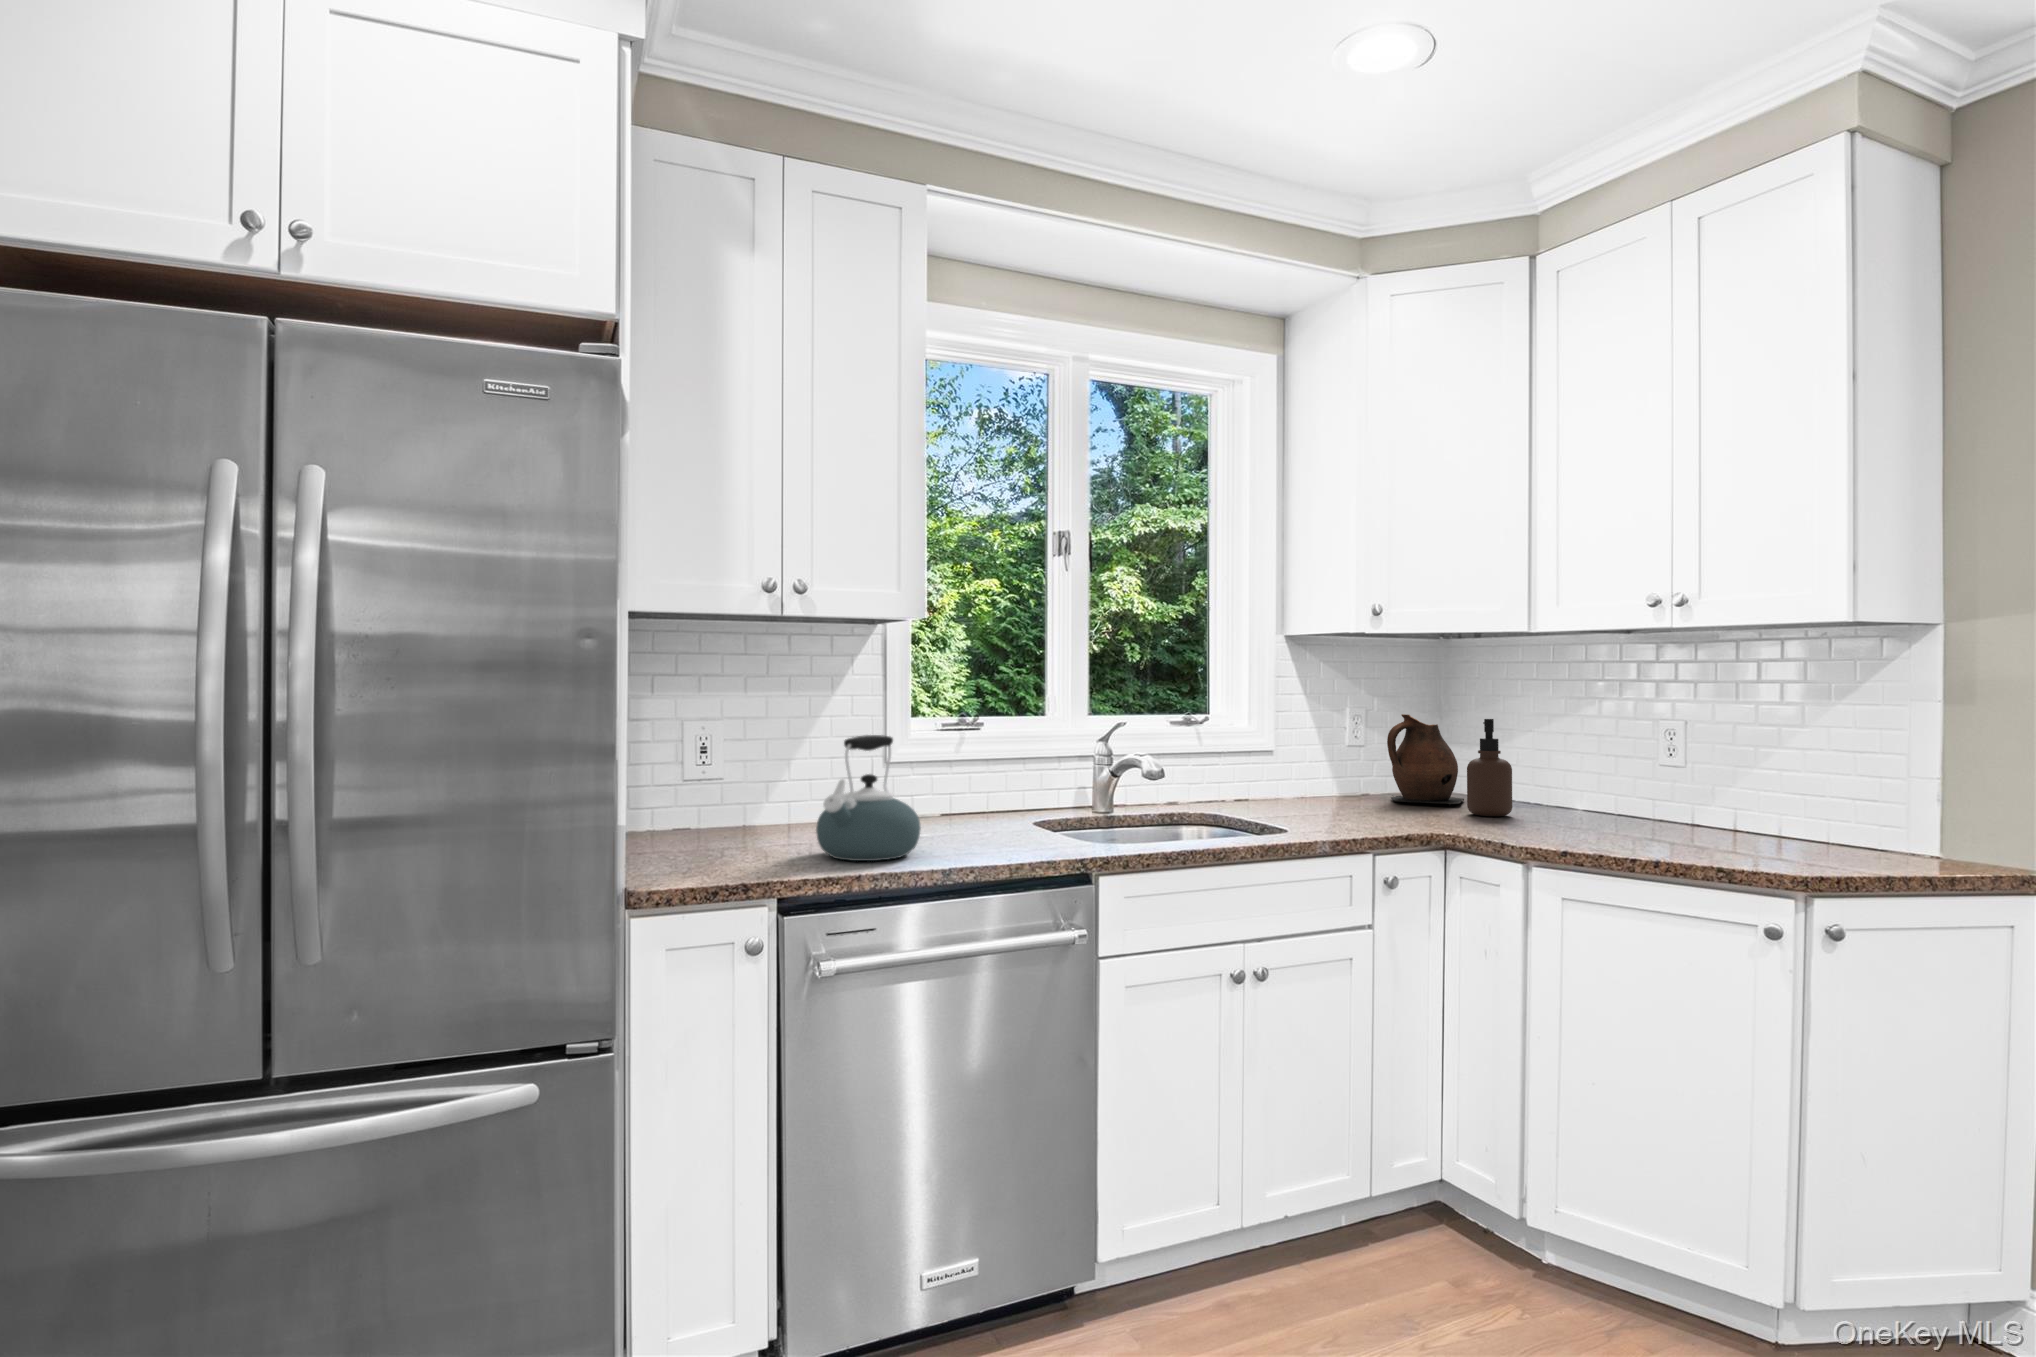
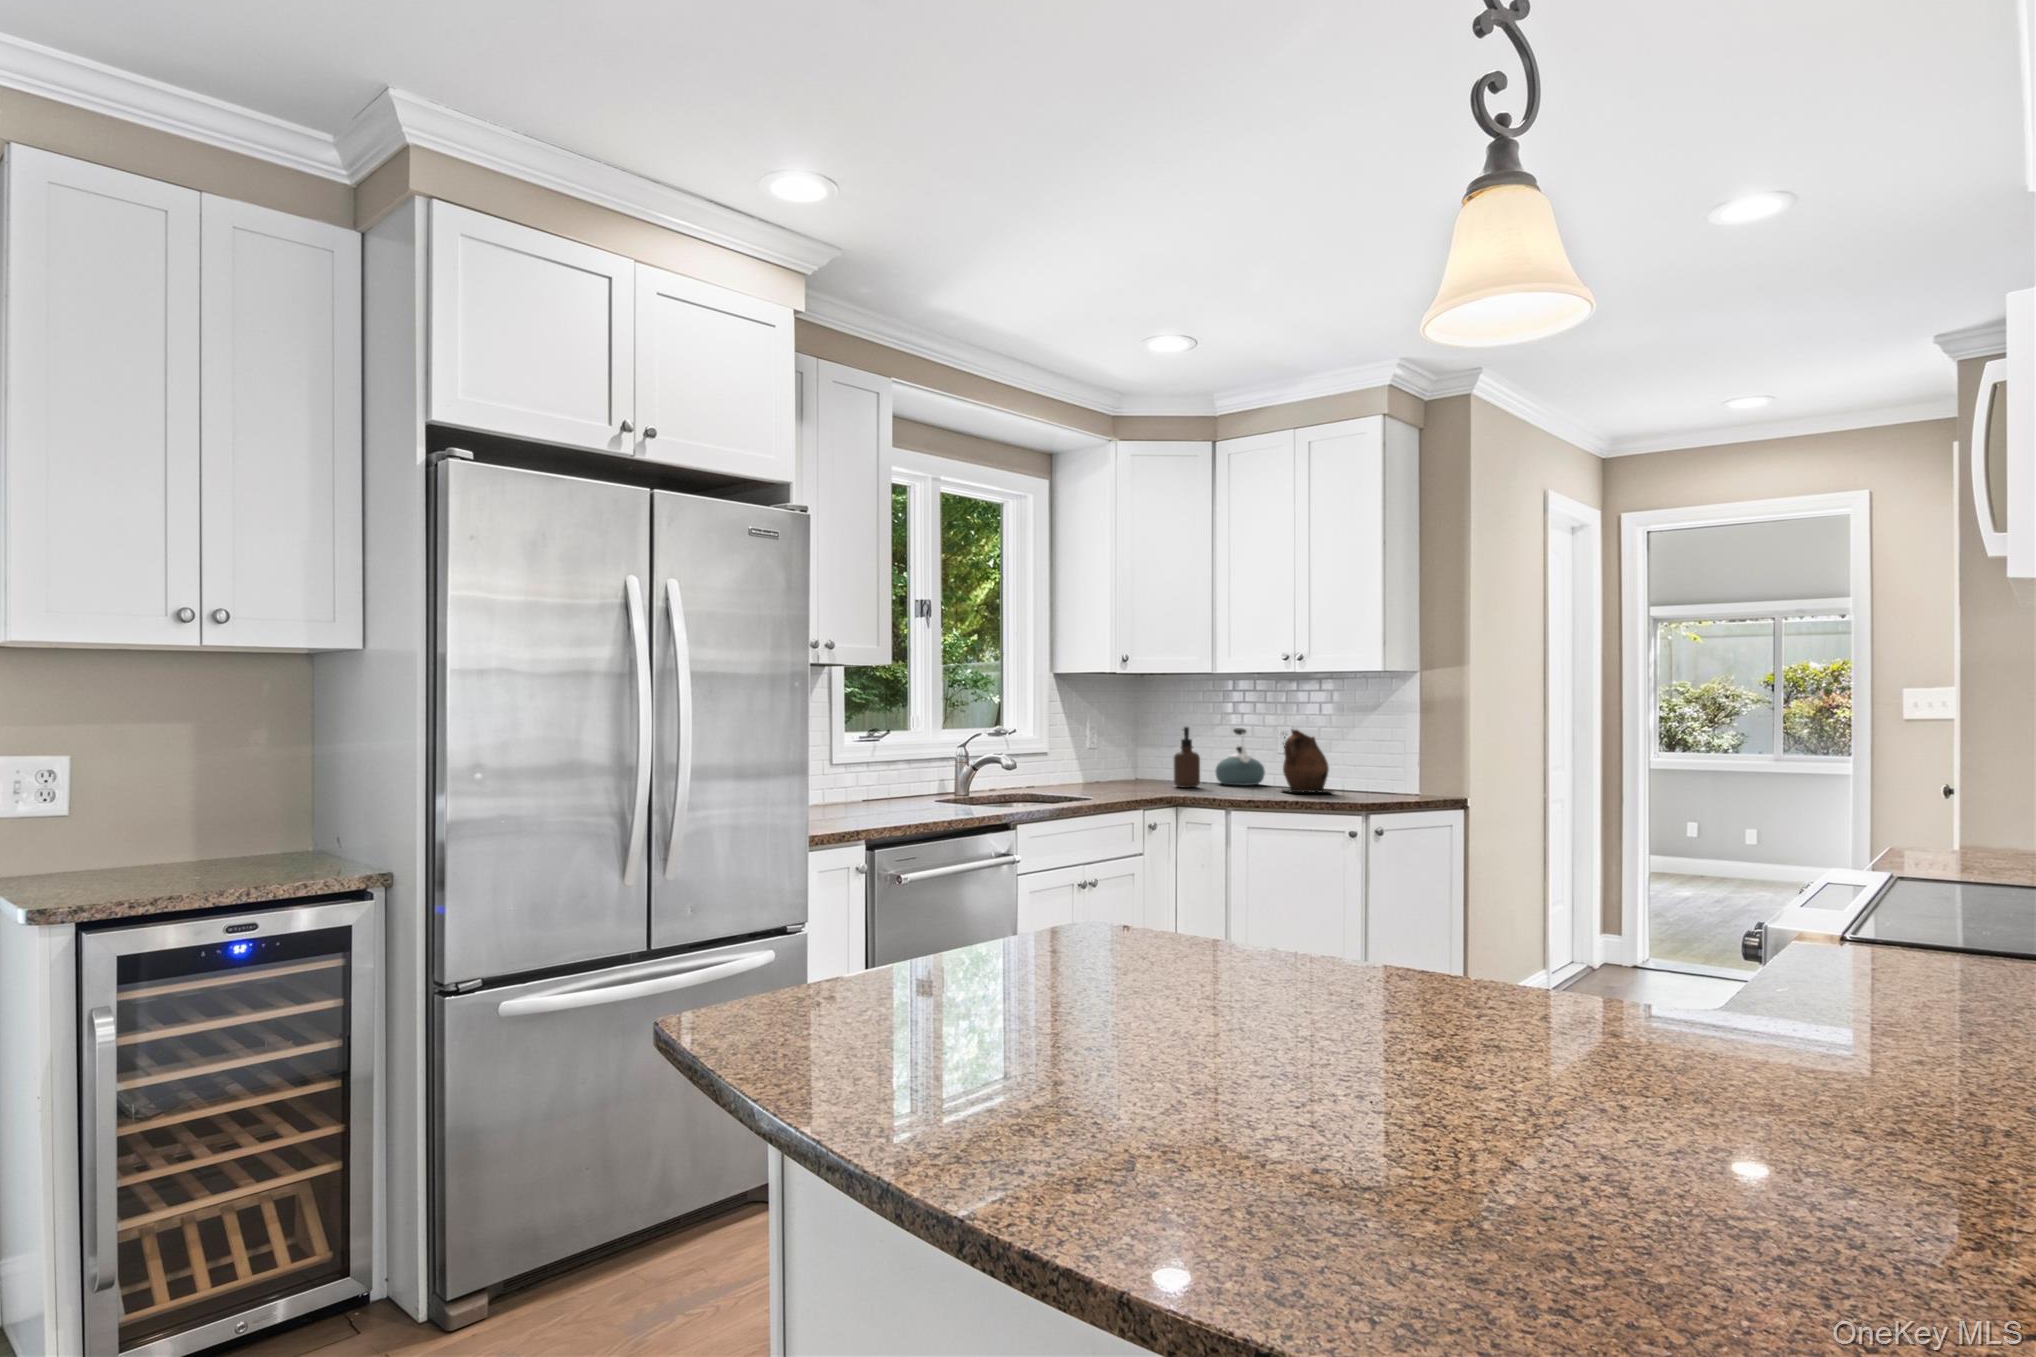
ceramic pitcher: present [1387,714,1464,805] -> present [1283,730,1332,793]
kettle: present [816,735,921,861] -> present [1216,728,1265,786]

